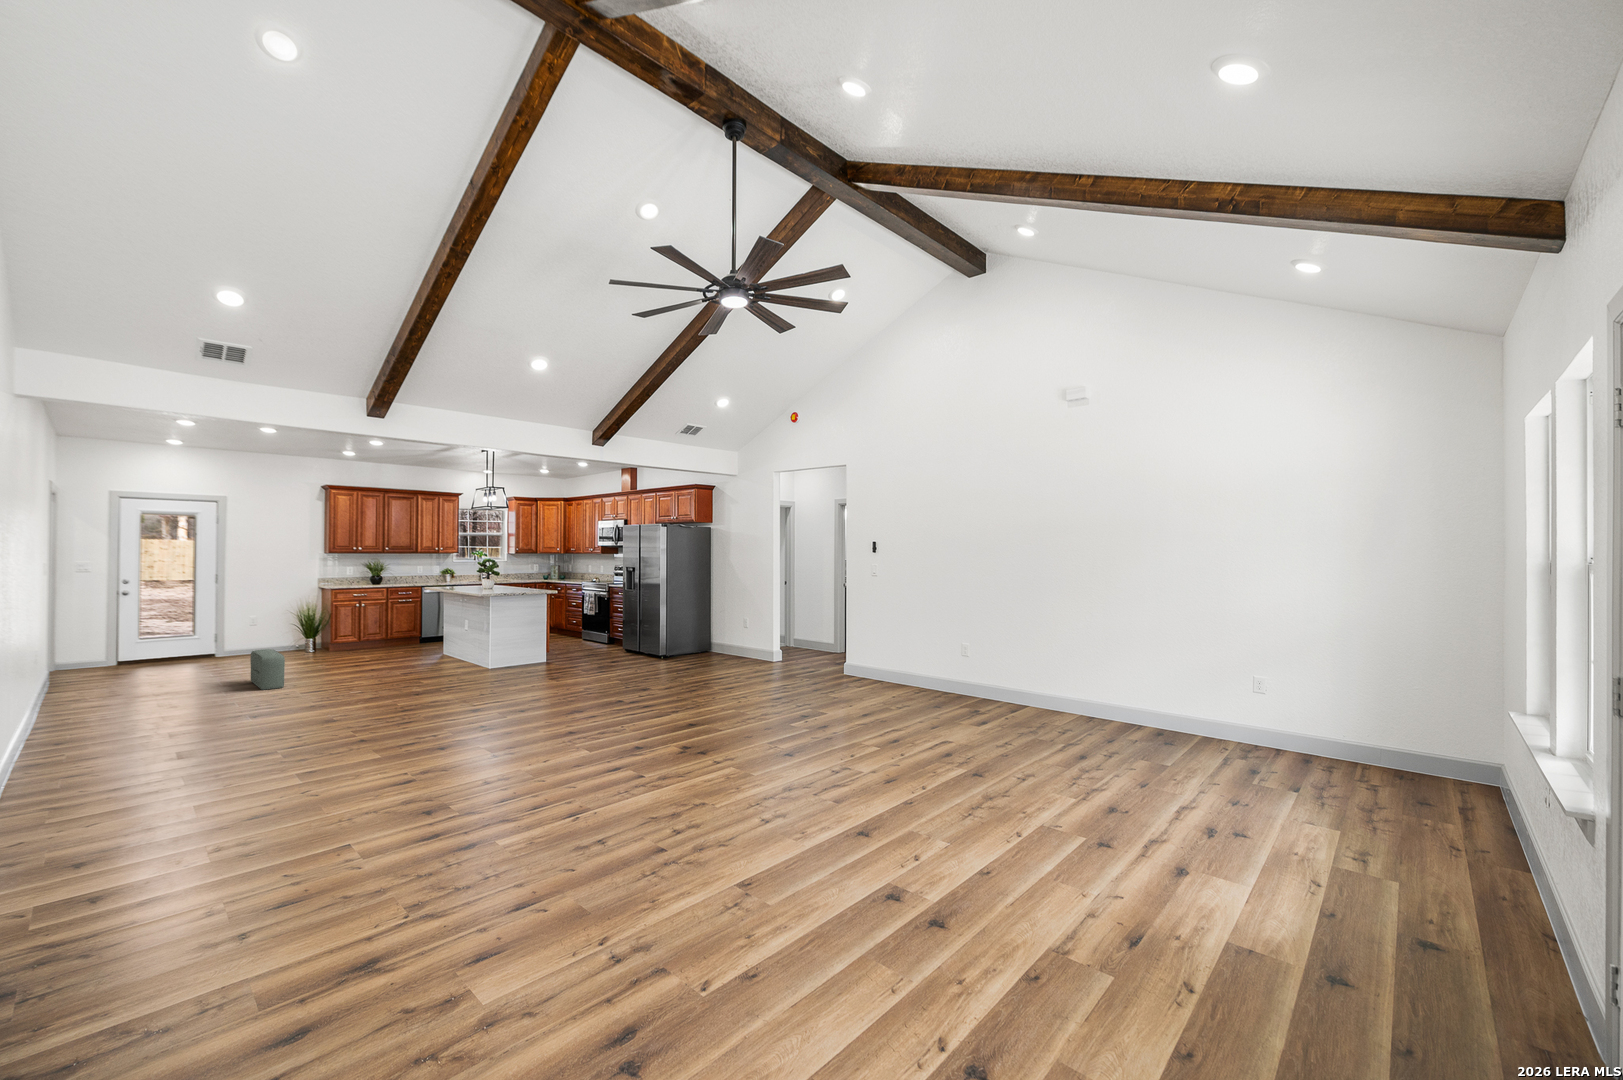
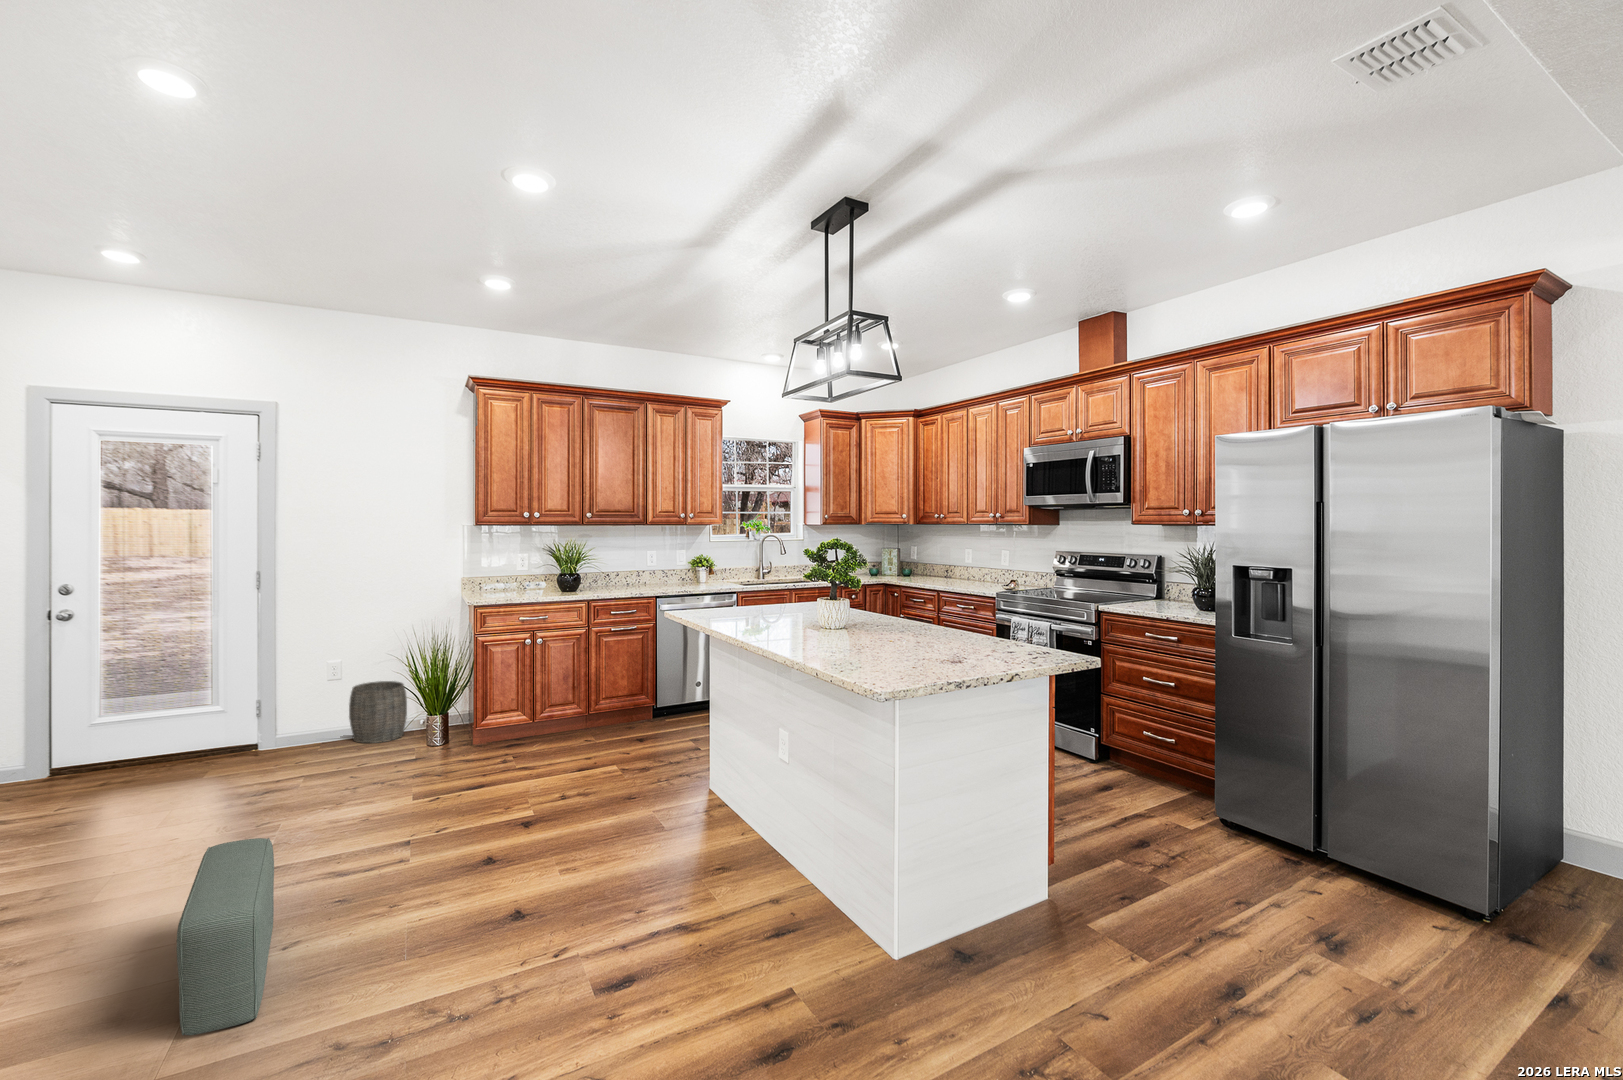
woven basket: none [262,627,292,653] -> present [349,681,407,743]

